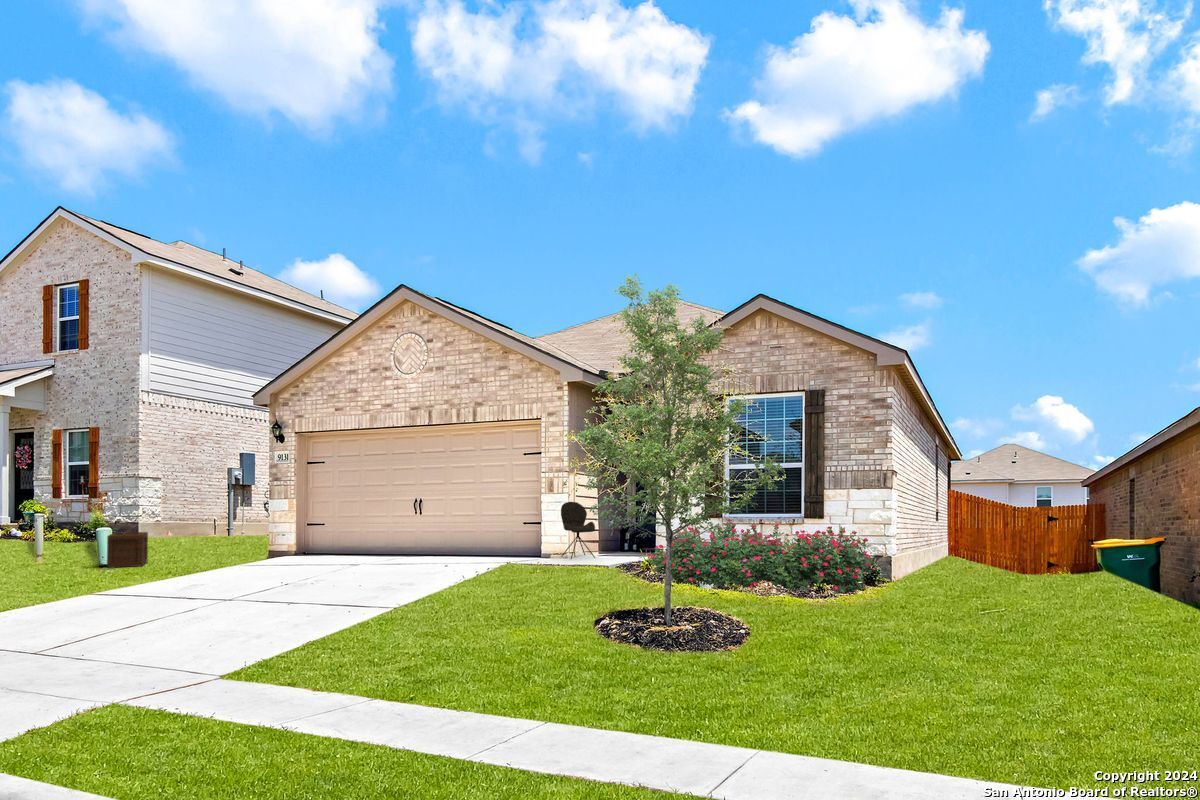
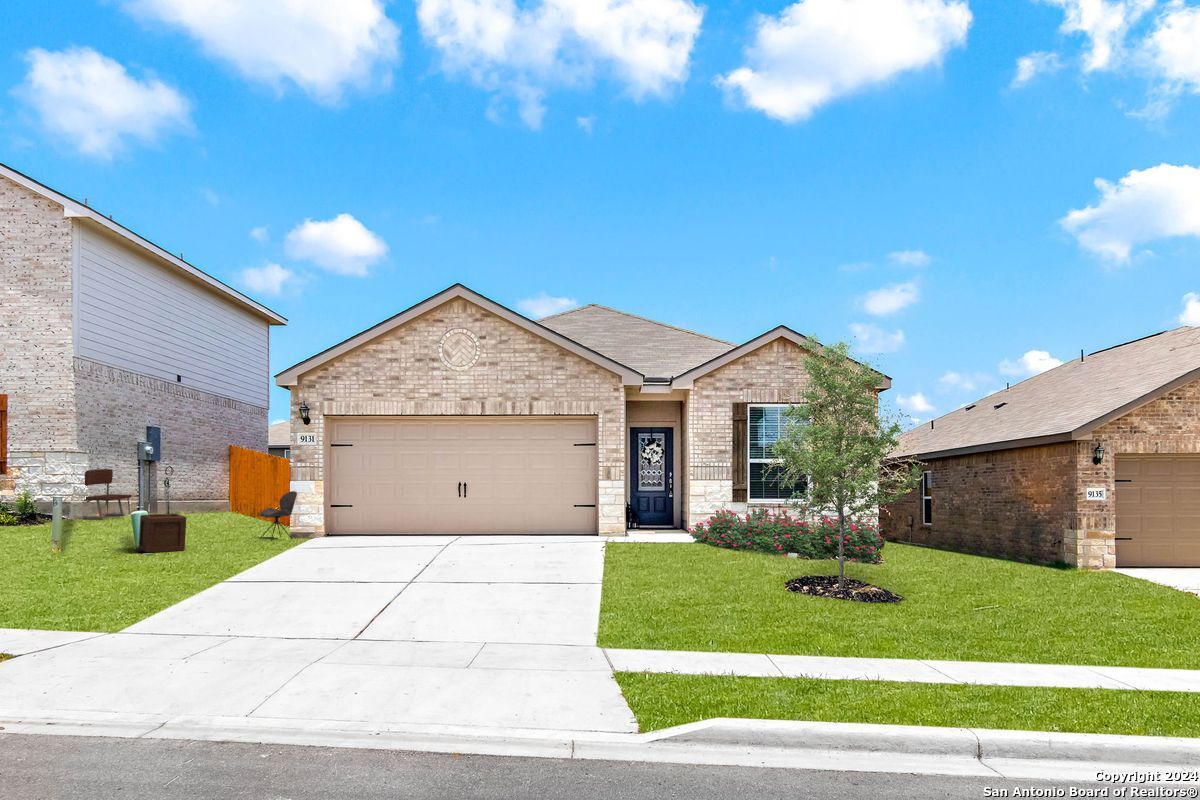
bench: none [156,492,204,539] -> present [83,469,132,519]
chair: present [561,502,595,559] -> present [260,491,297,540]

